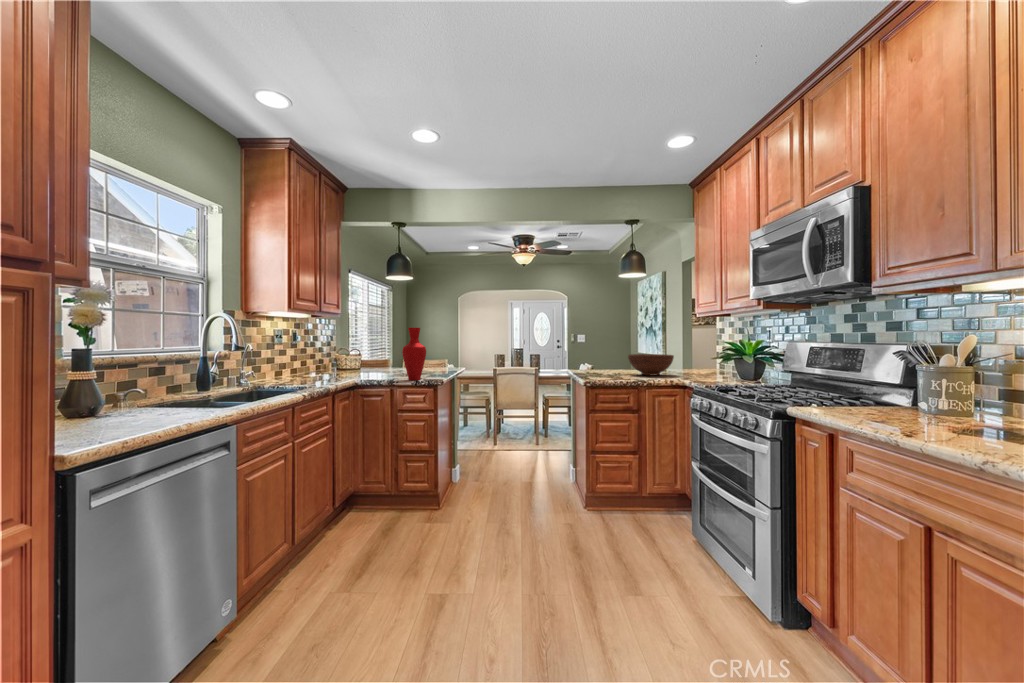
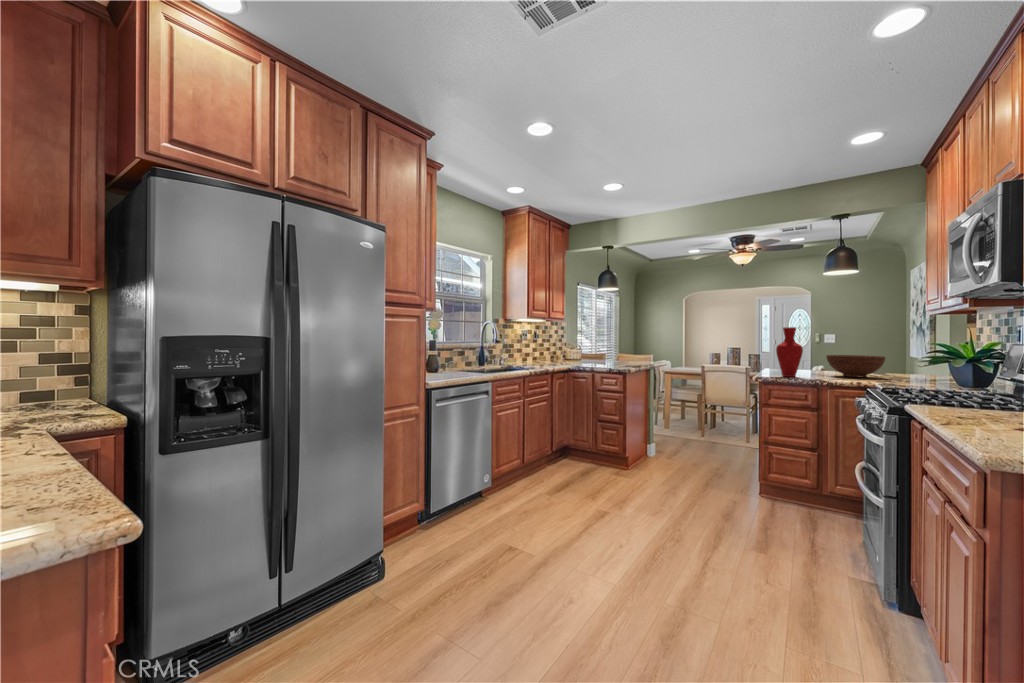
vase: present [402,328,426,380] -> present [776,327,803,377]

